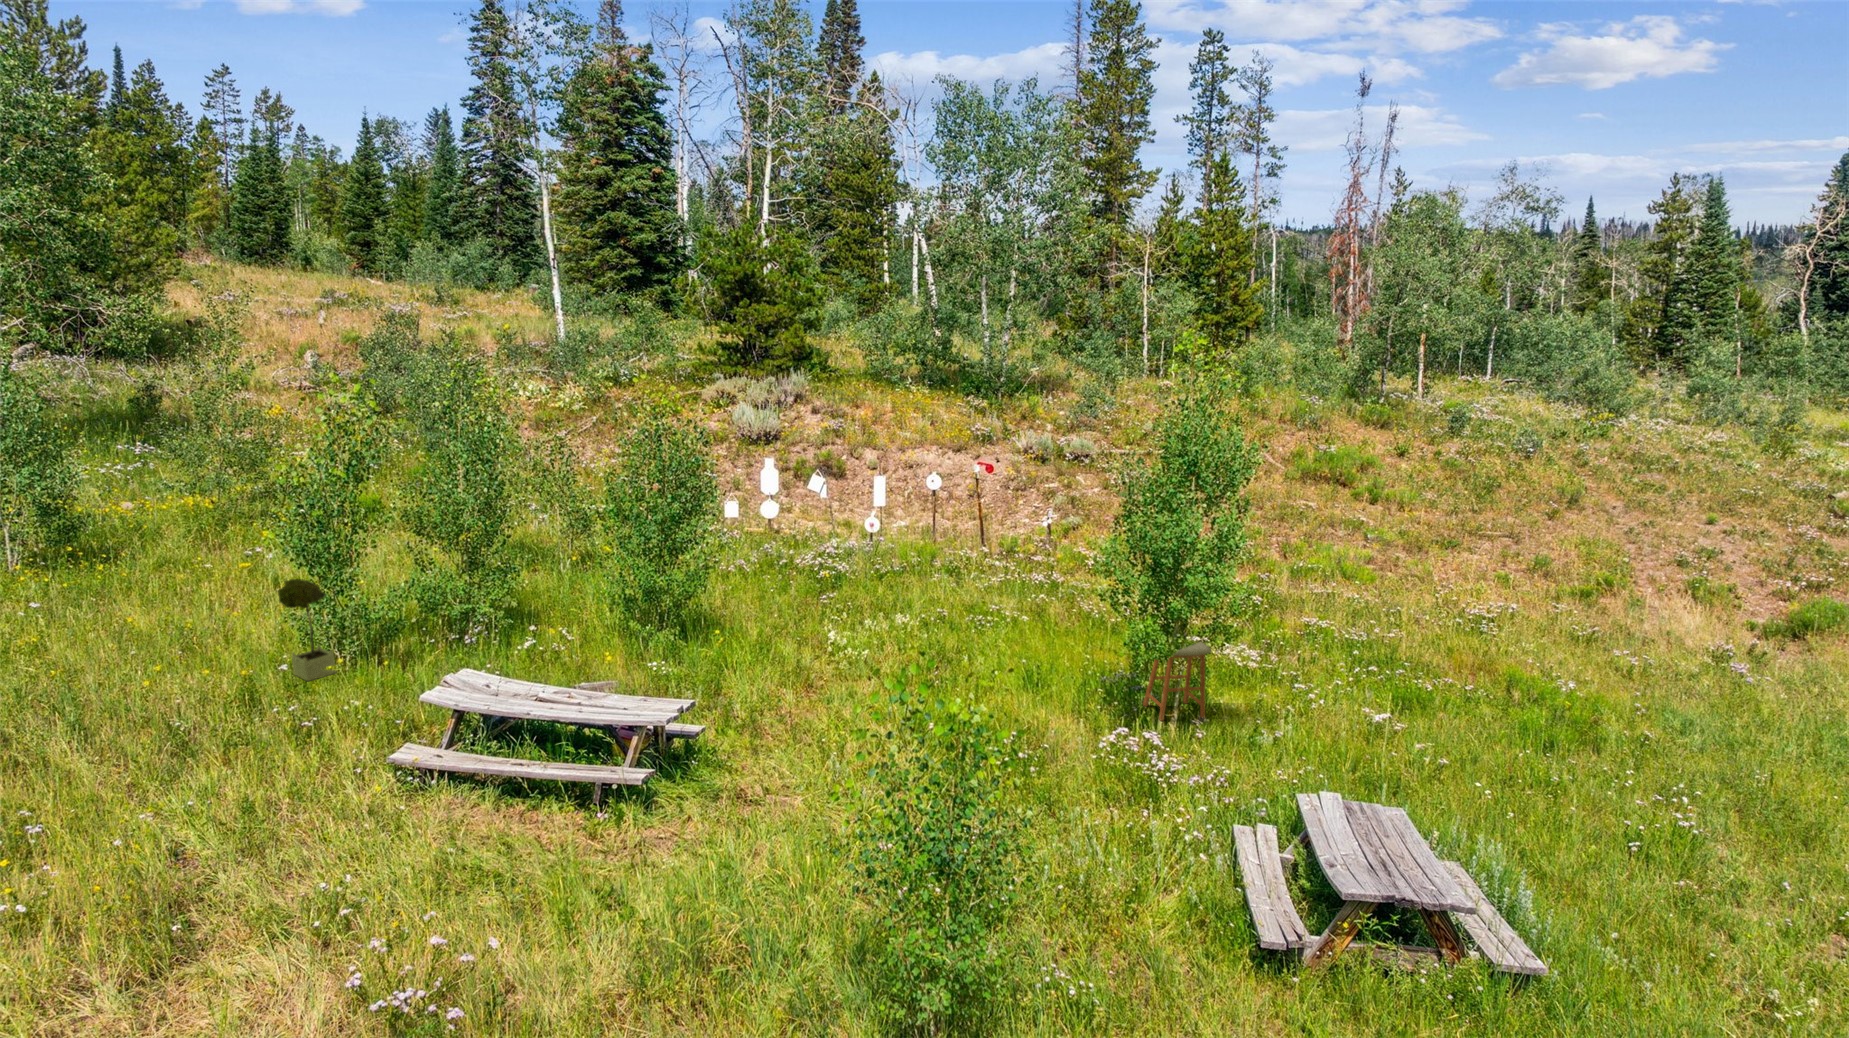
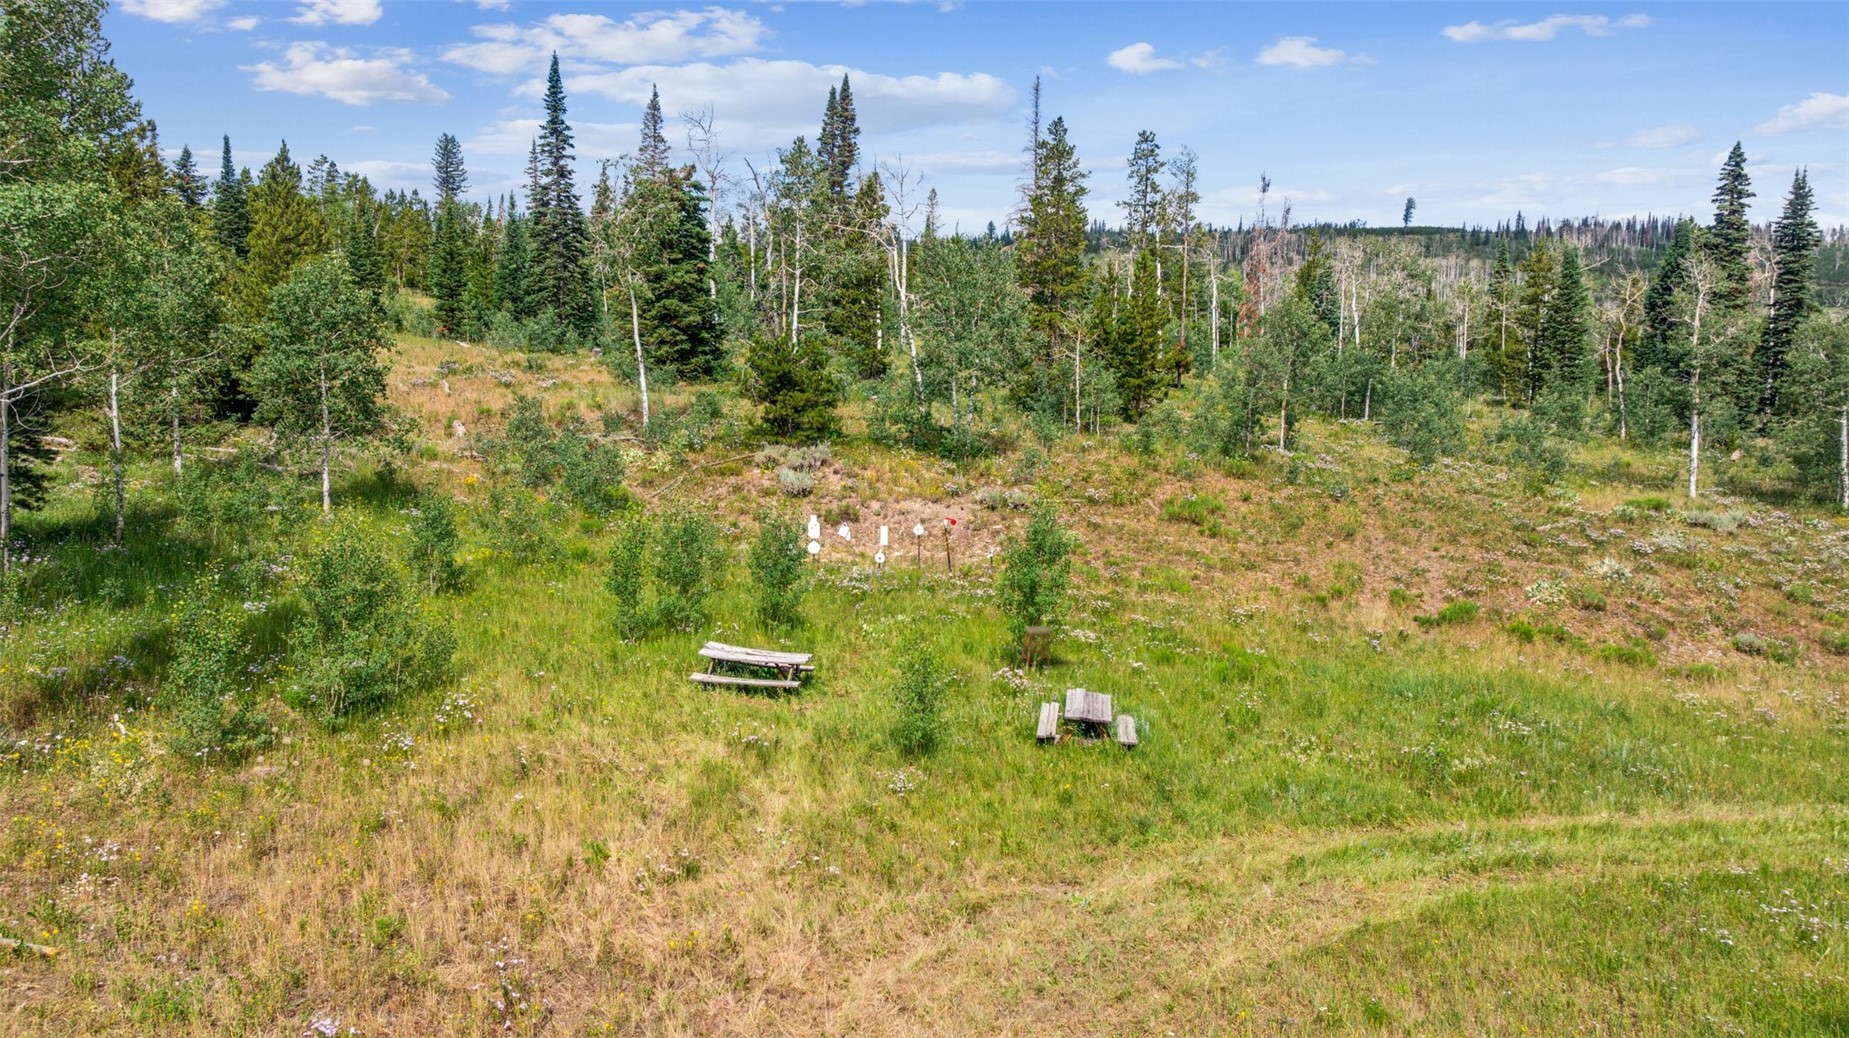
potted tree: present [278,579,336,681] -> none [606,600,630,649]

